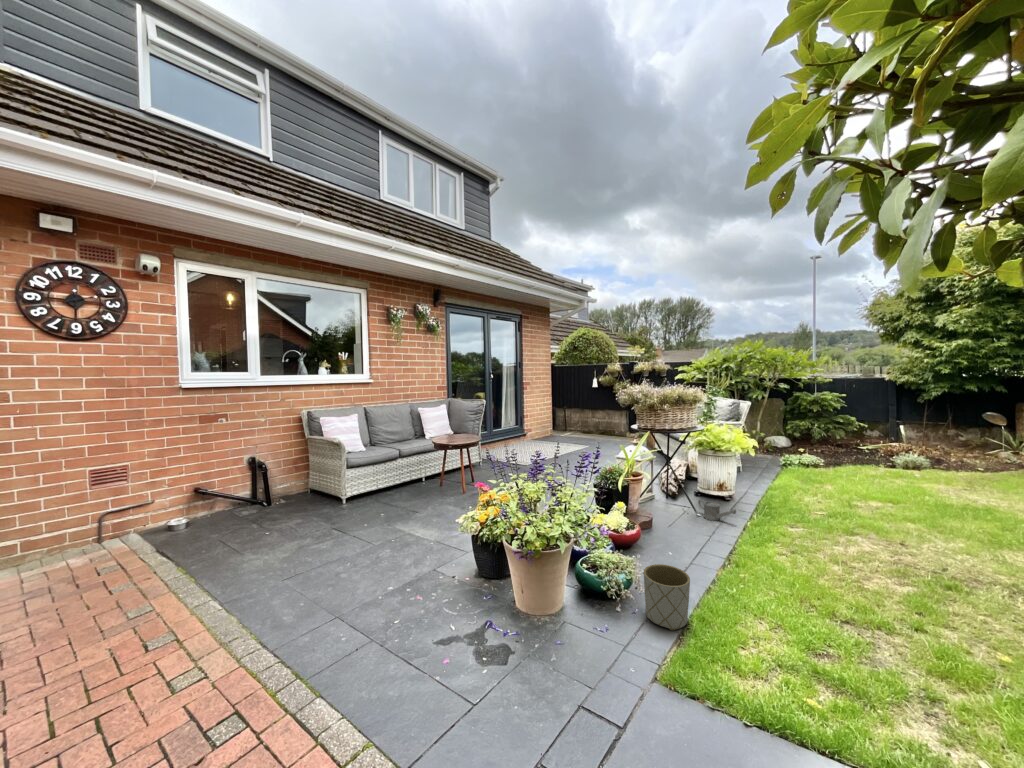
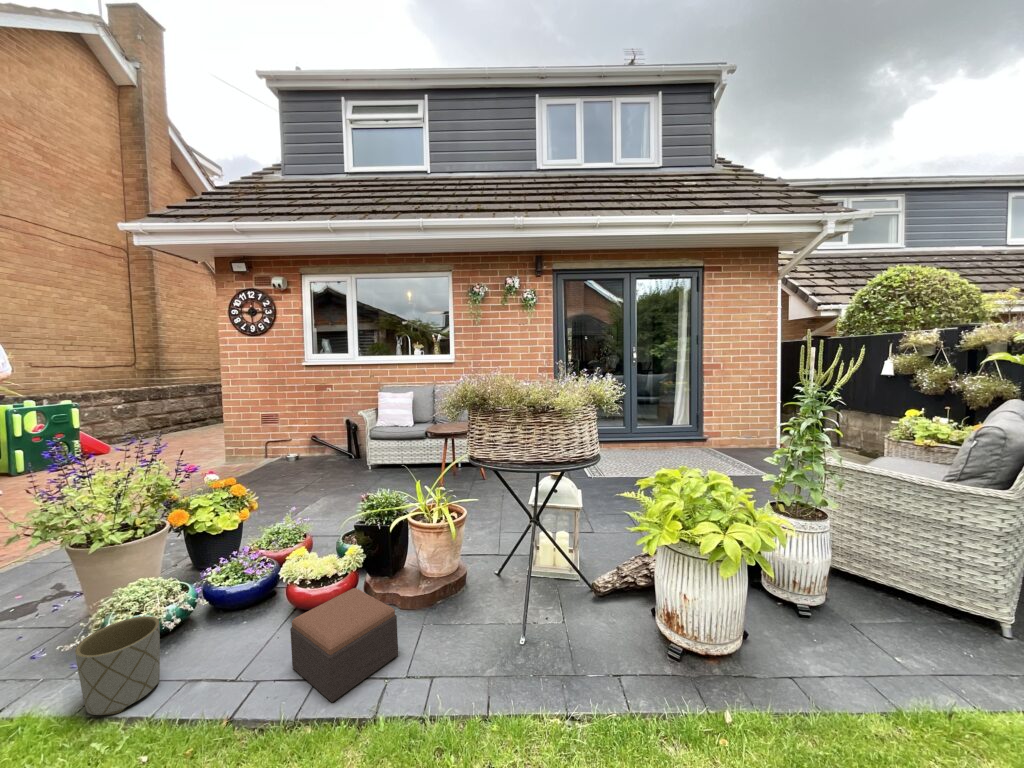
watering can: present [698,500,736,521] -> none [543,617,585,678]
footstool: none [647,517,710,568] -> present [290,588,398,702]

